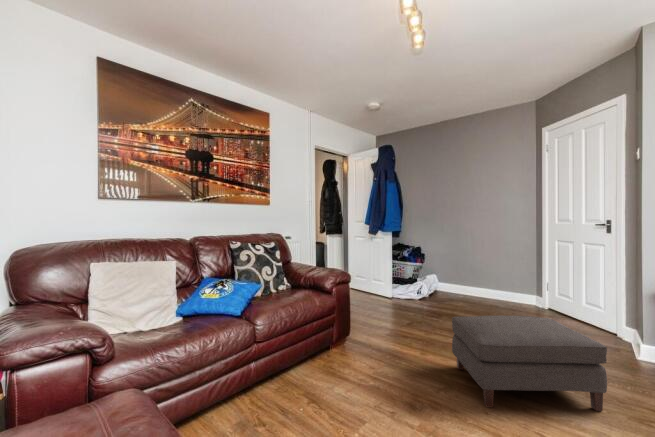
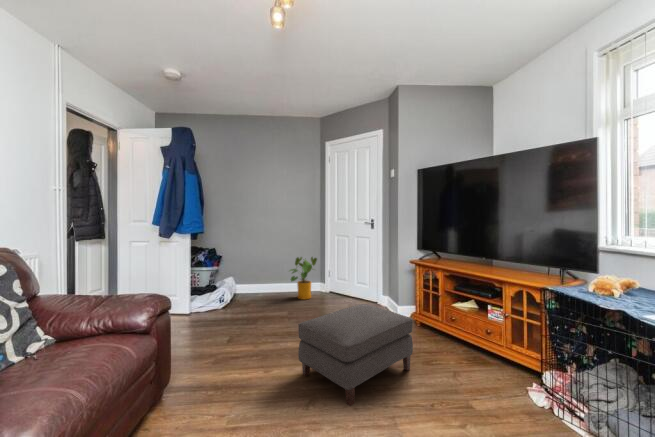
house plant: none [487,262,529,310] -> present [290,257,317,300]

